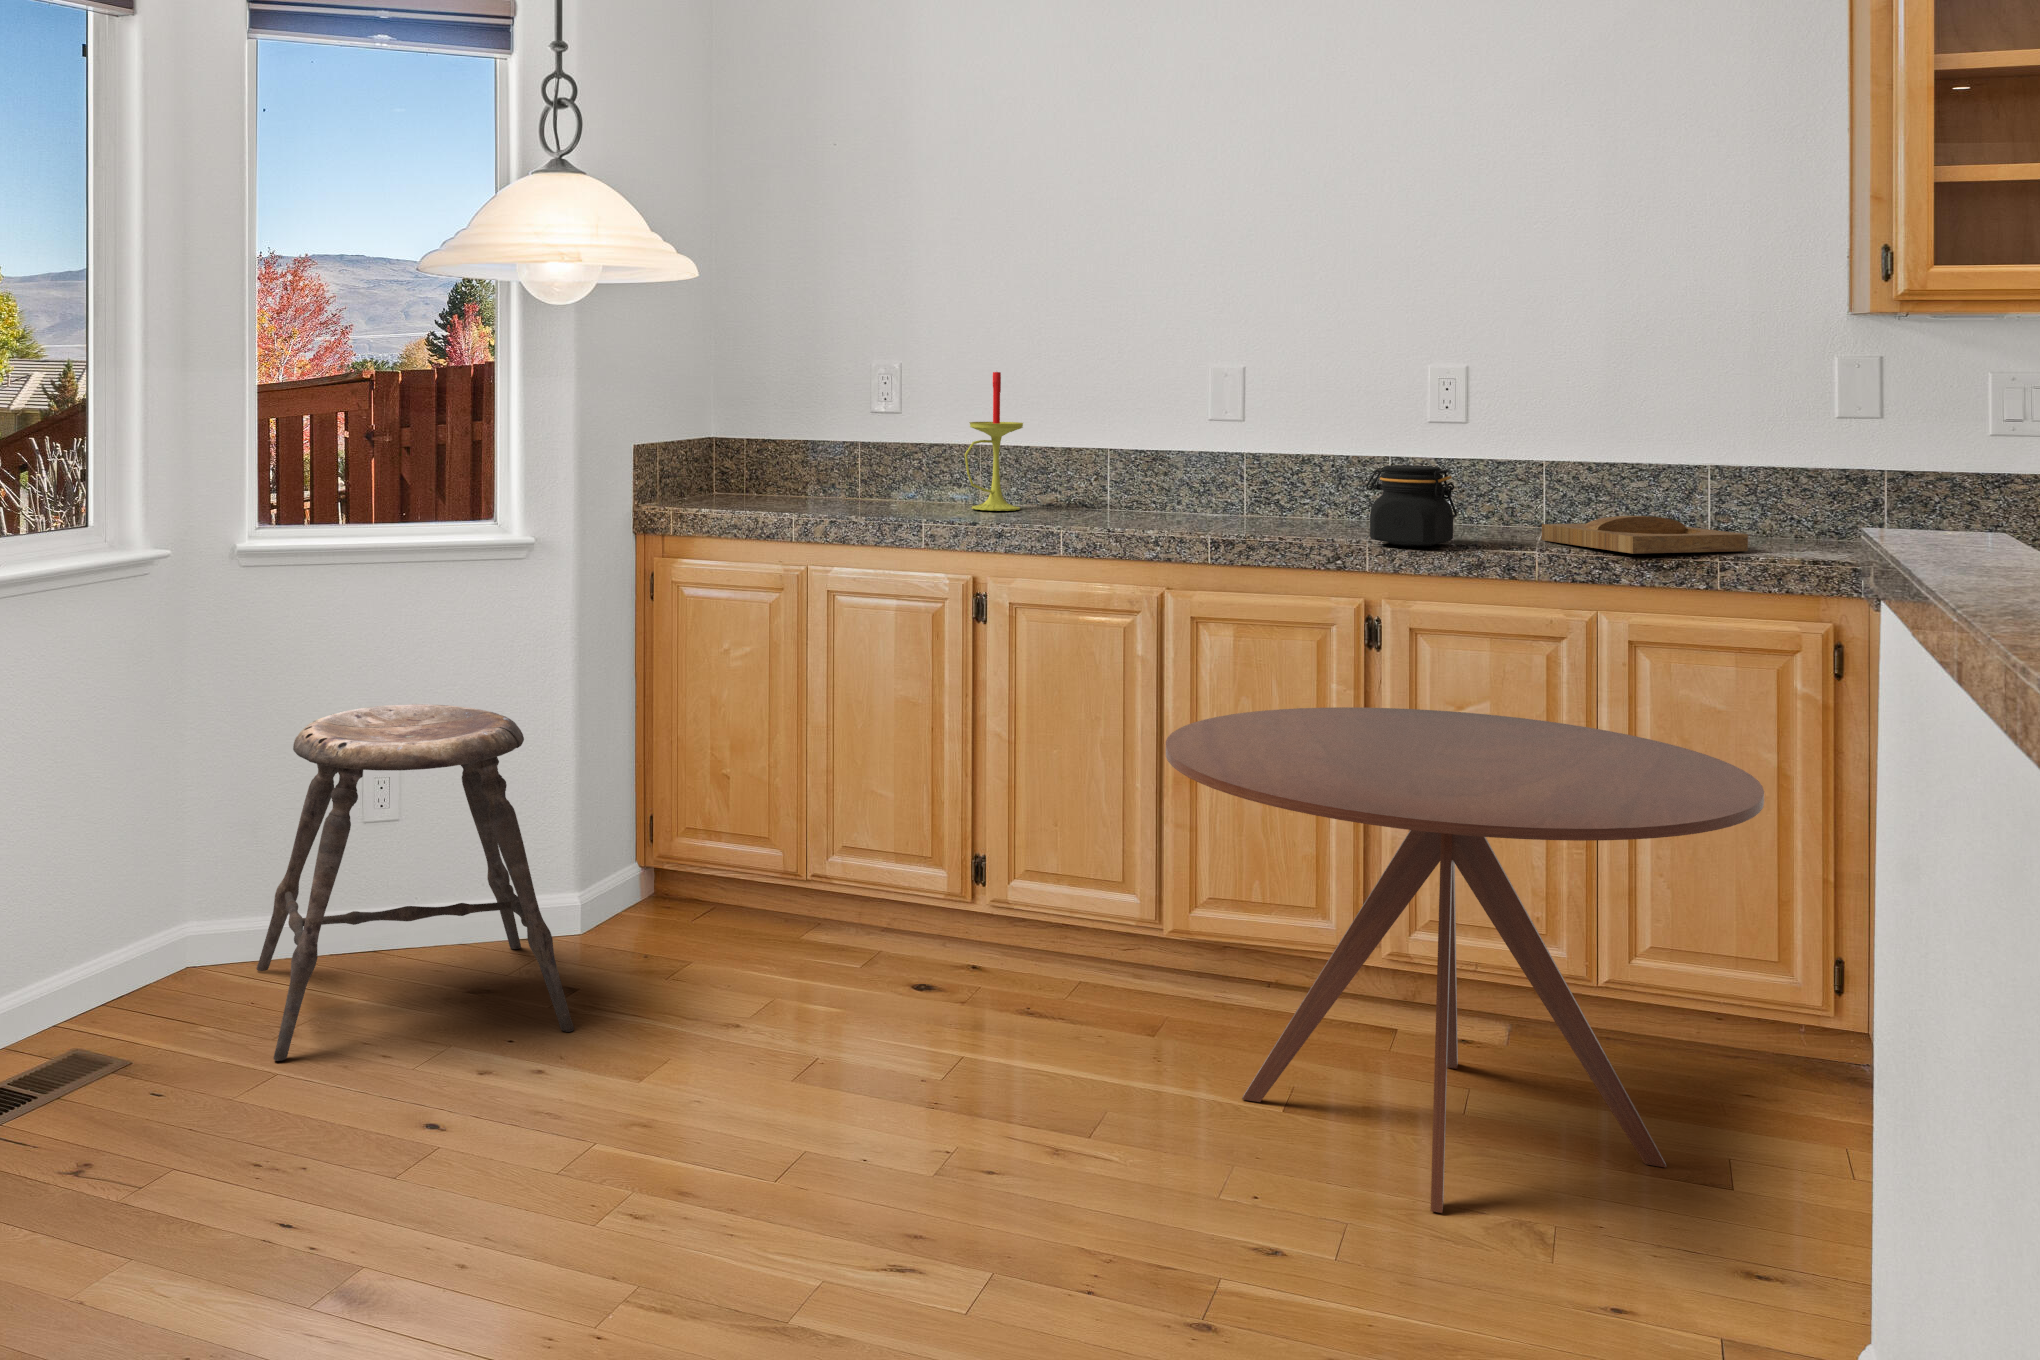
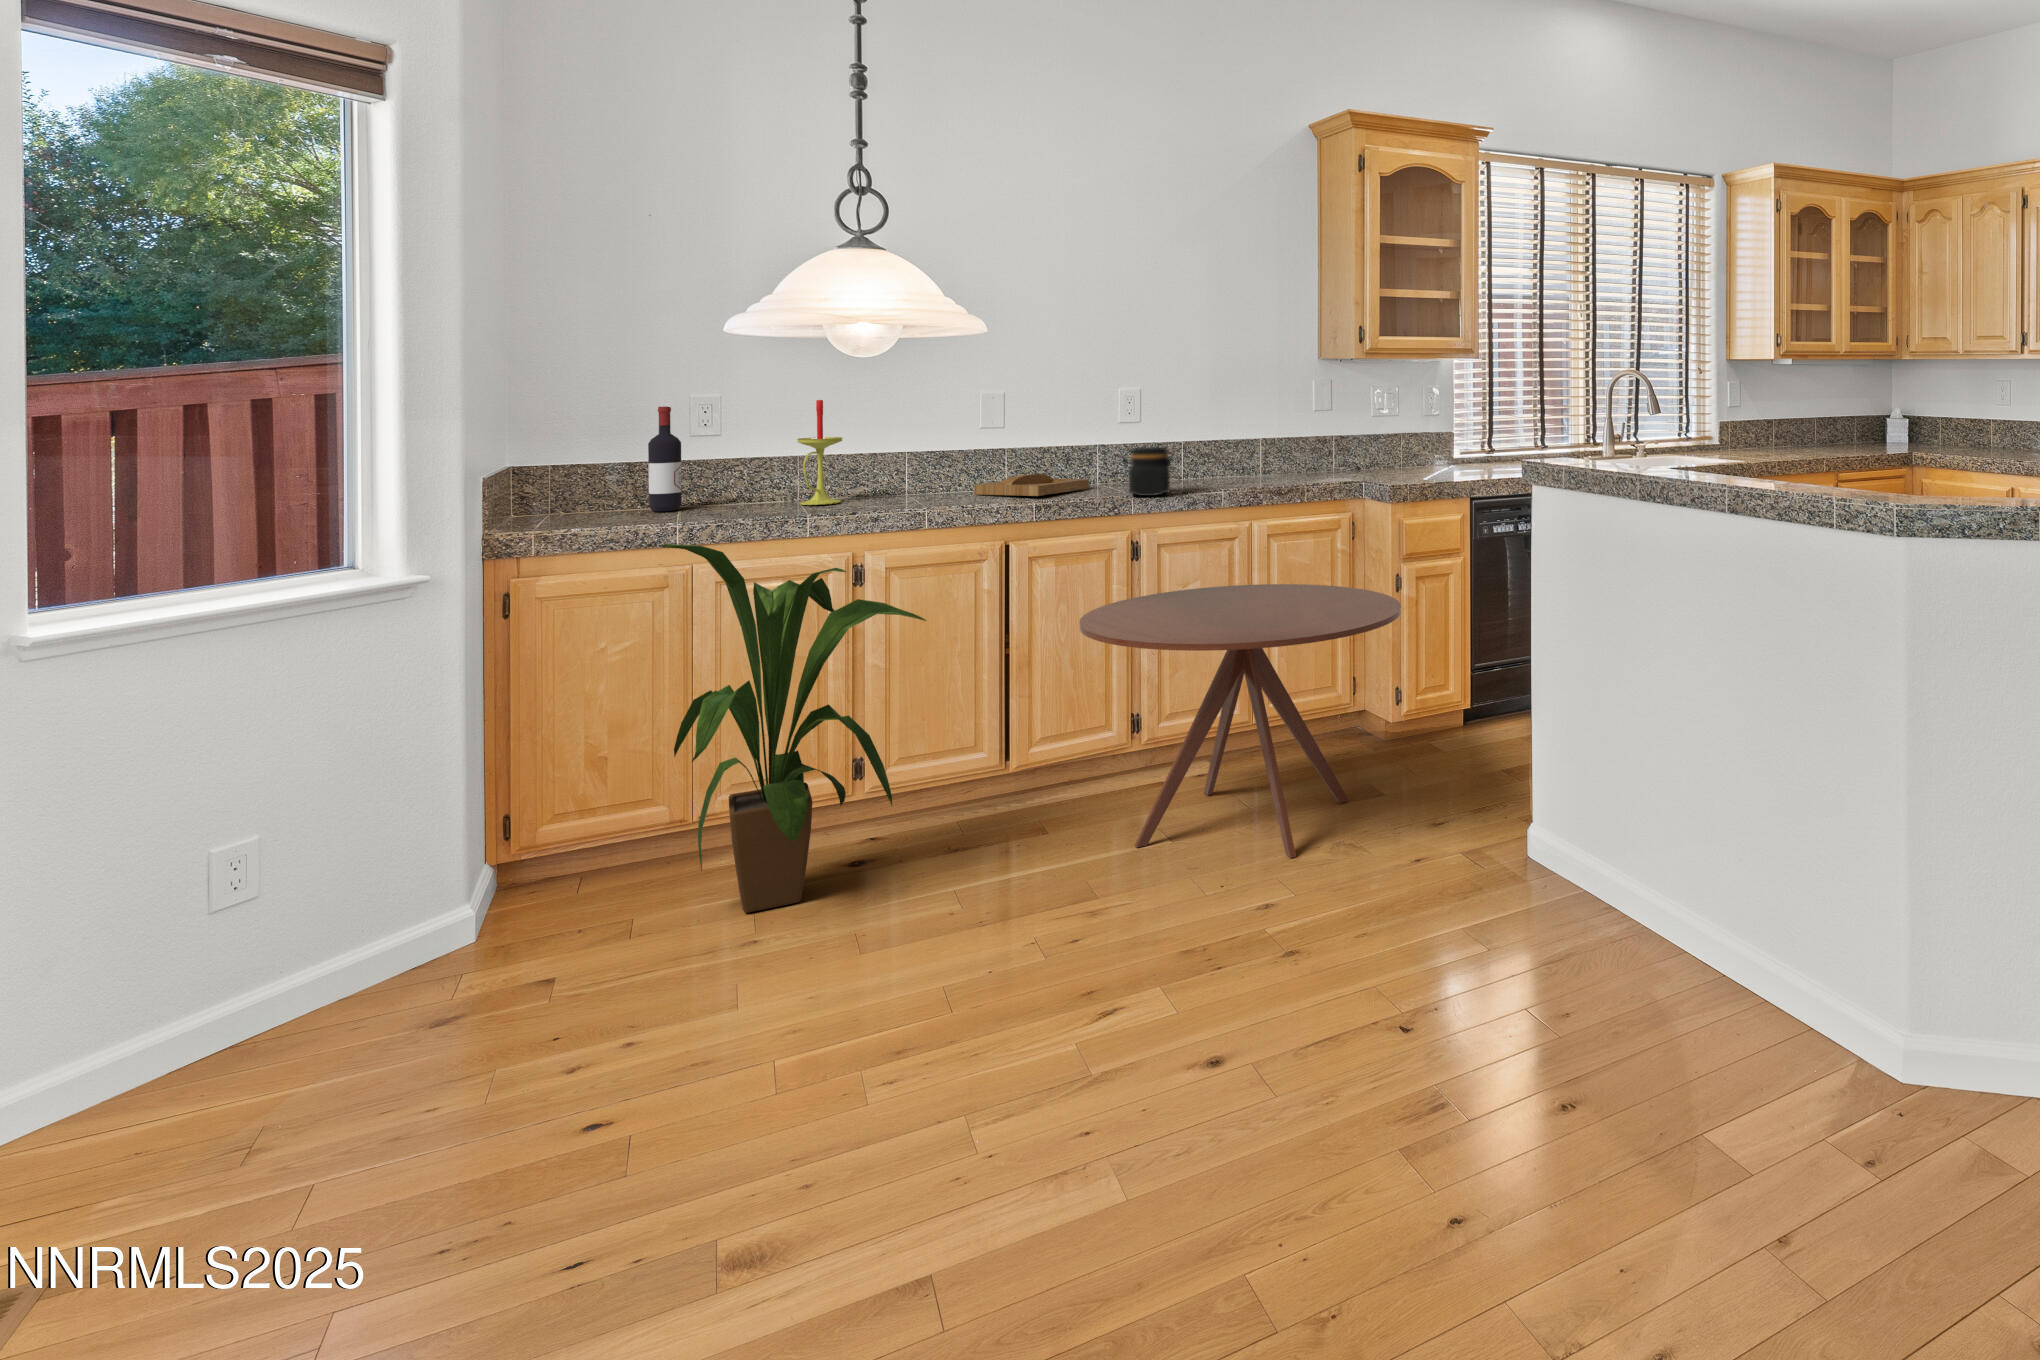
wine bottle: none [826,374,860,501] -> present [648,407,682,511]
tray: present [1542,516,1748,554] -> present [974,474,1089,496]
house plant: none [669,533,1016,1007] -> present [660,544,926,913]
stool: present [256,704,574,1061] -> none [99,743,604,1149]

